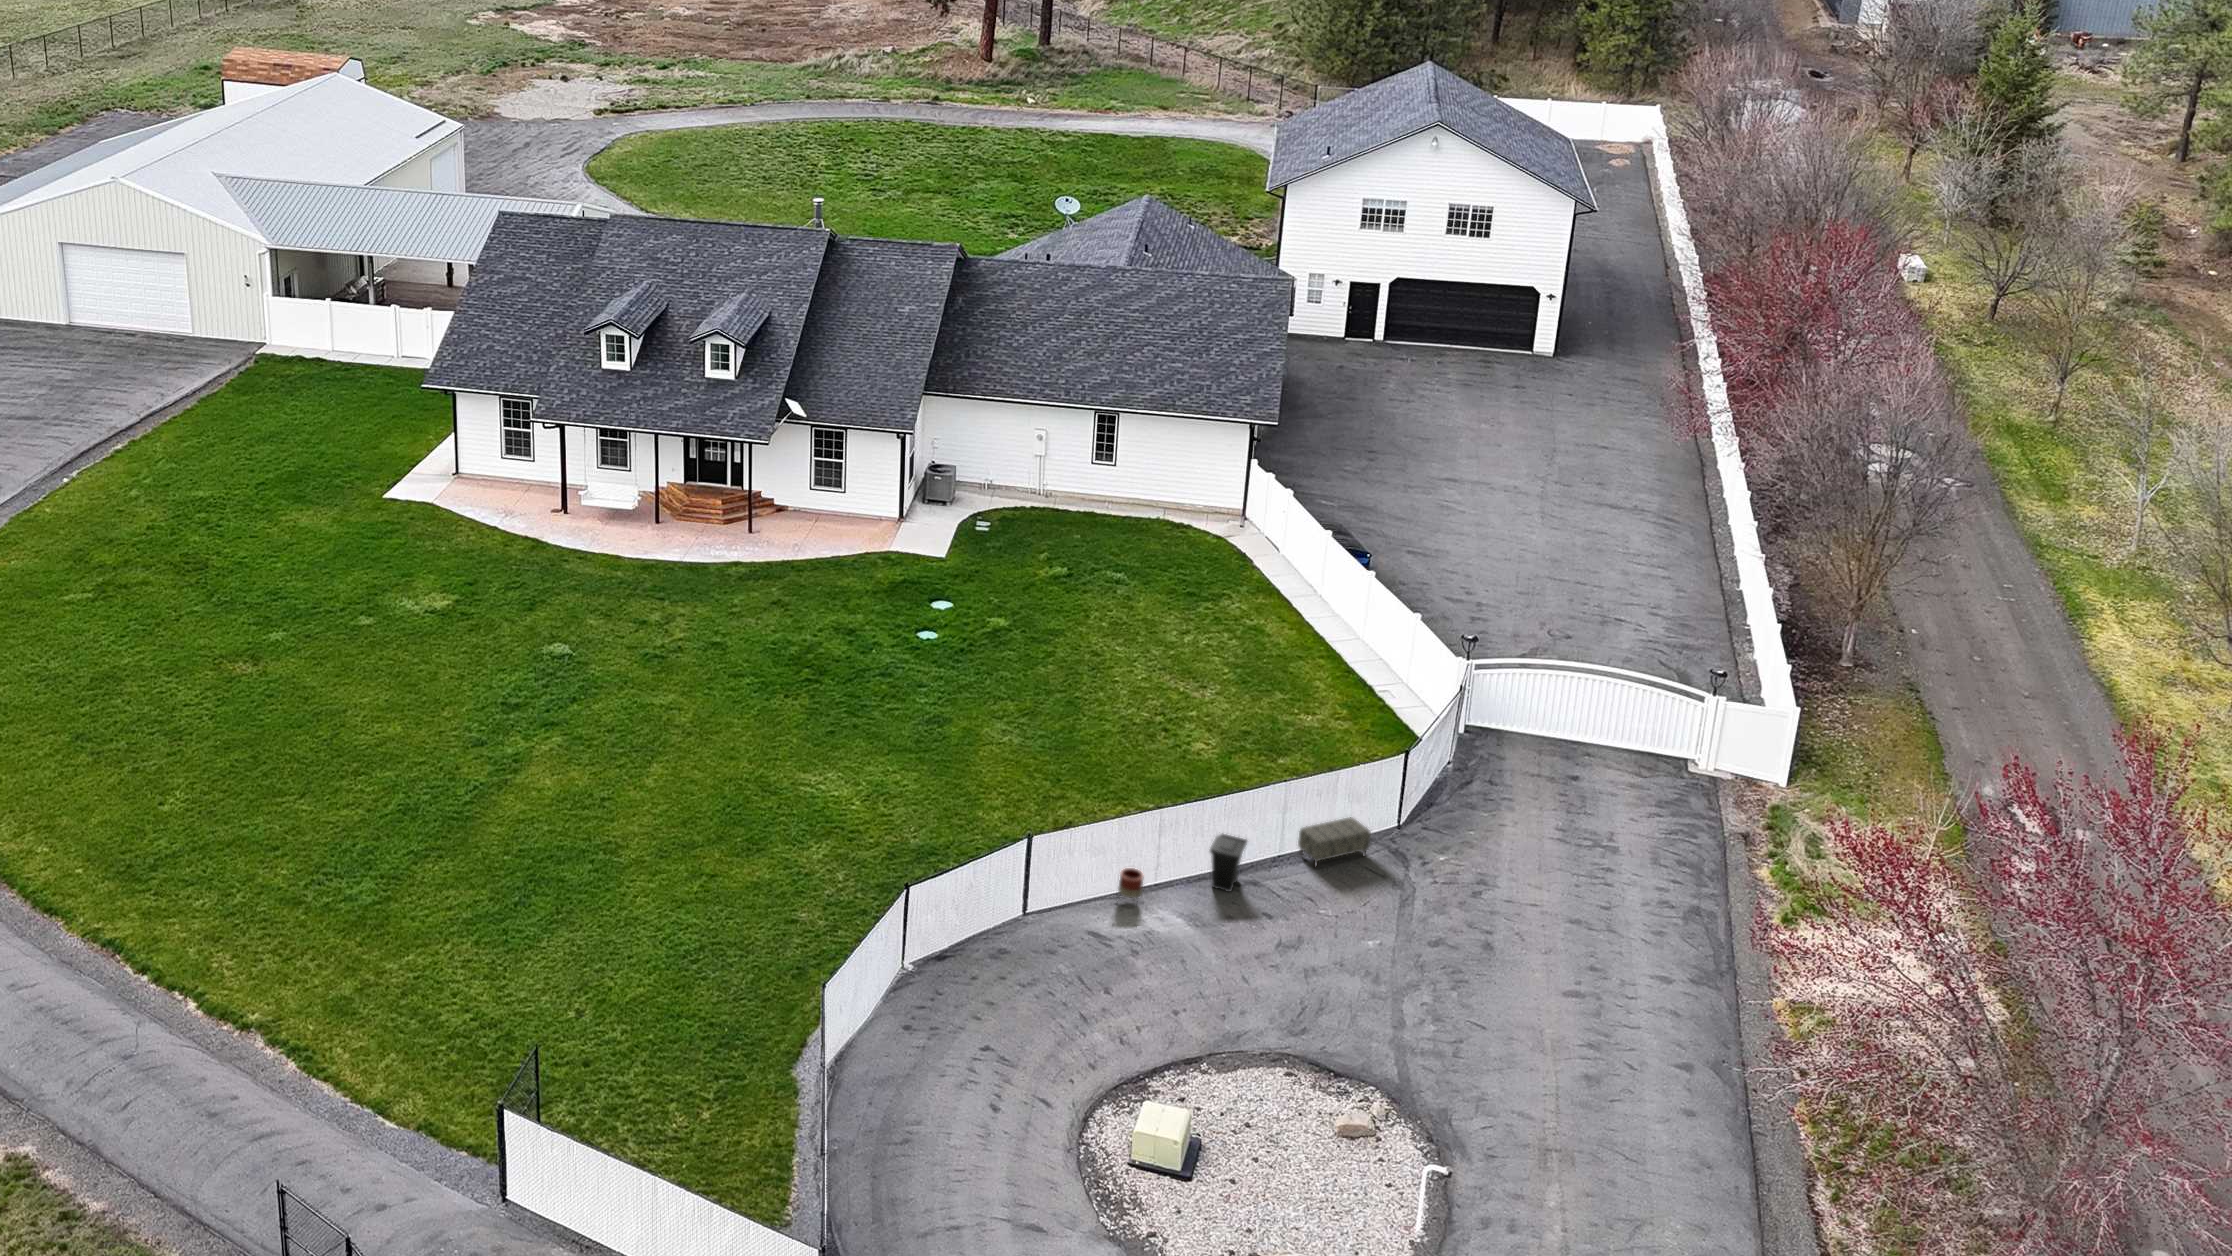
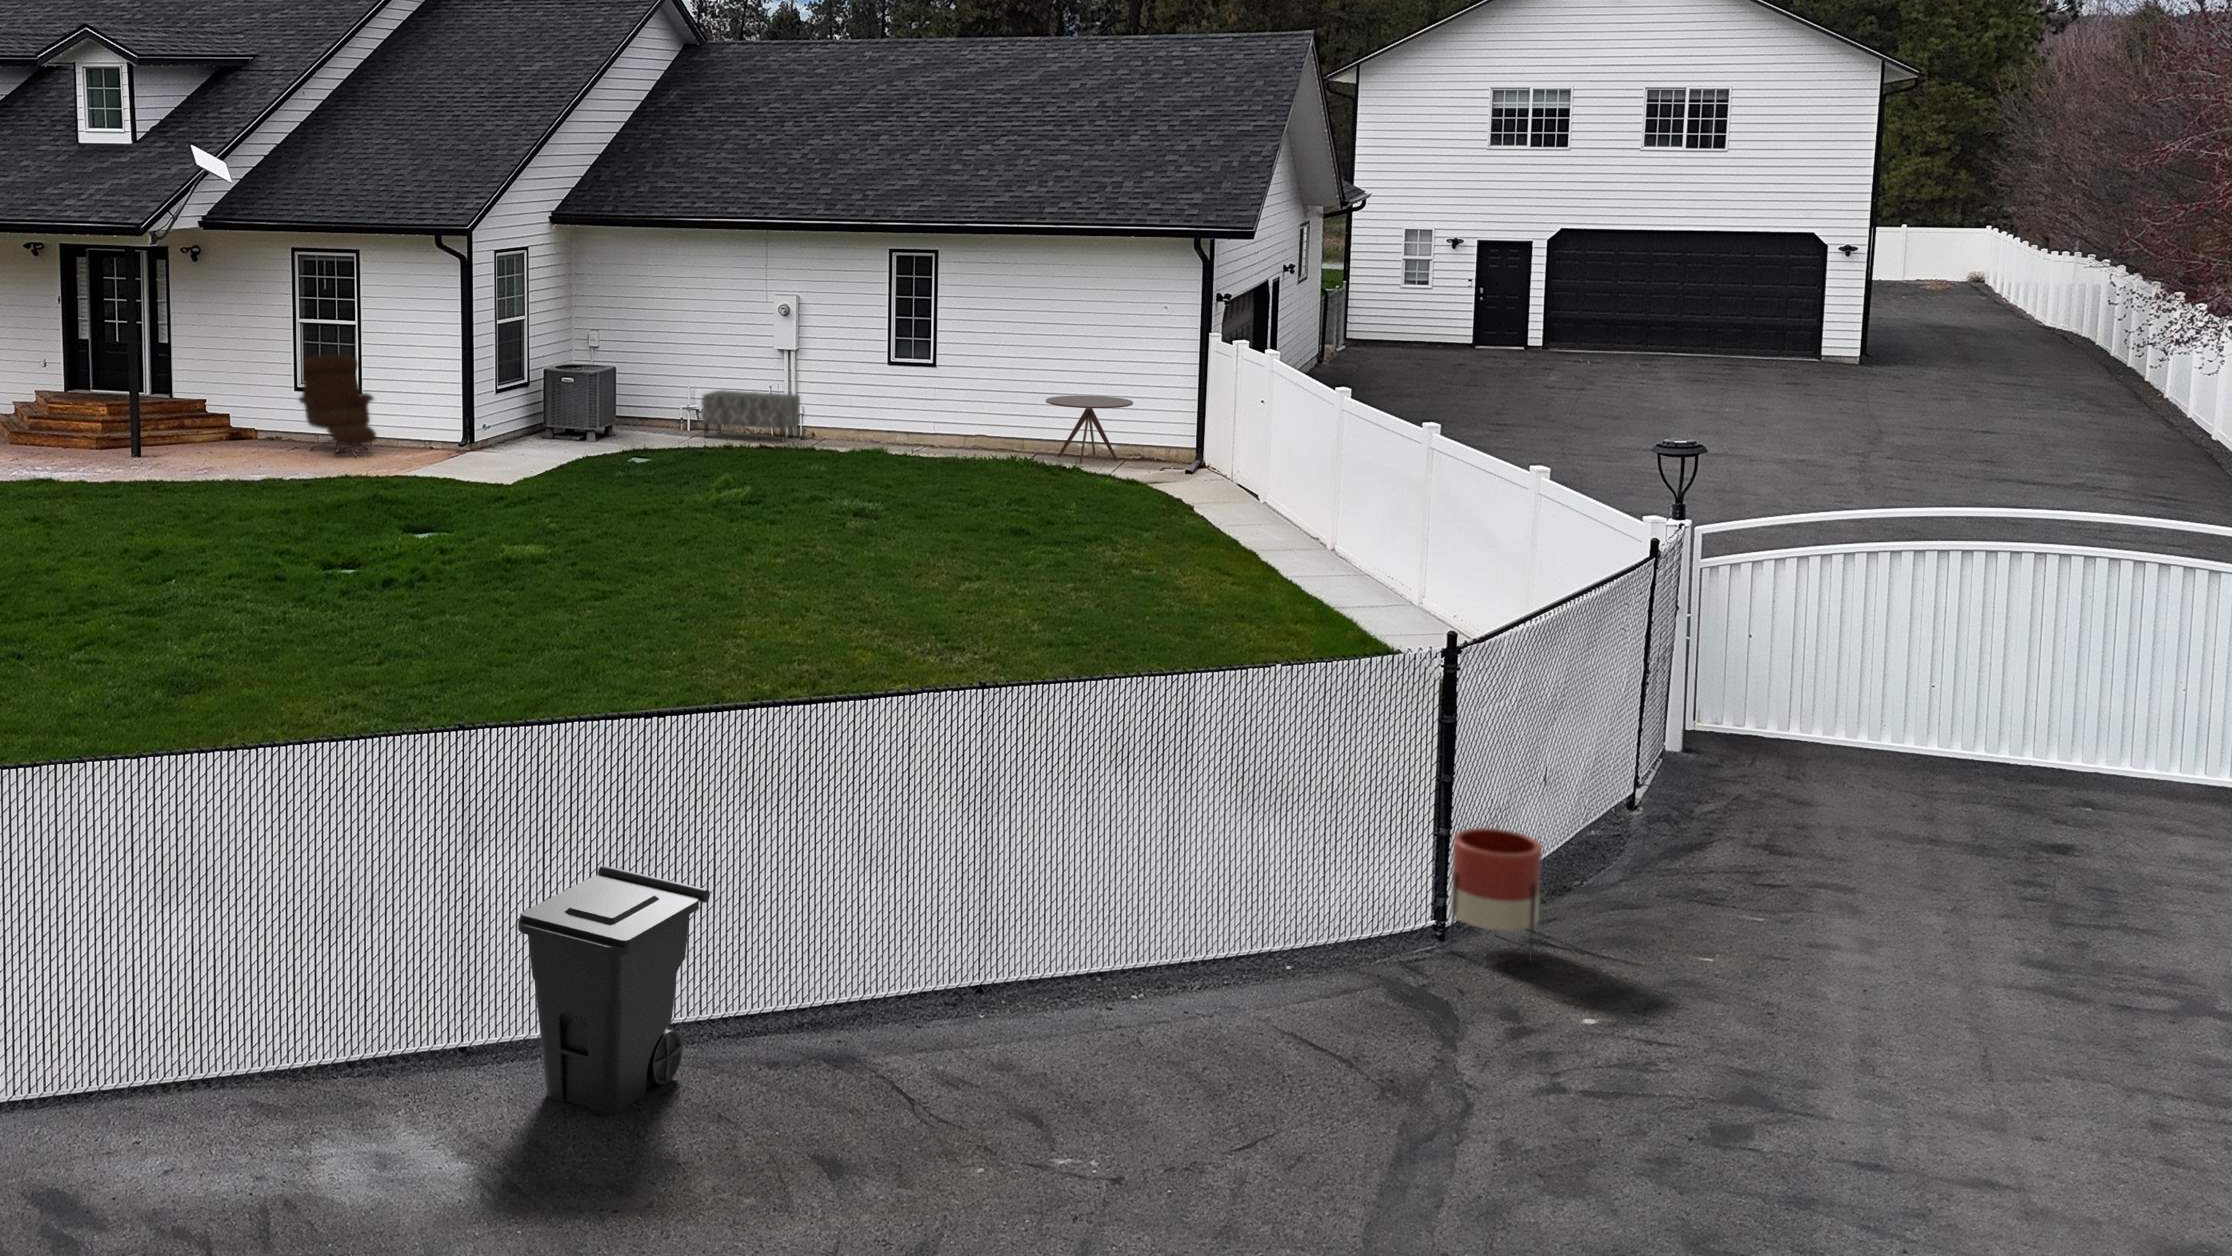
lounge chair: none [820,471,864,528] -> present [299,354,376,455]
round table: none [1174,483,1215,521] -> present [1046,395,1133,463]
bench: present [1298,817,1371,867] -> present [702,390,800,441]
planter: present [1118,868,1143,898] -> present [1450,828,1542,962]

